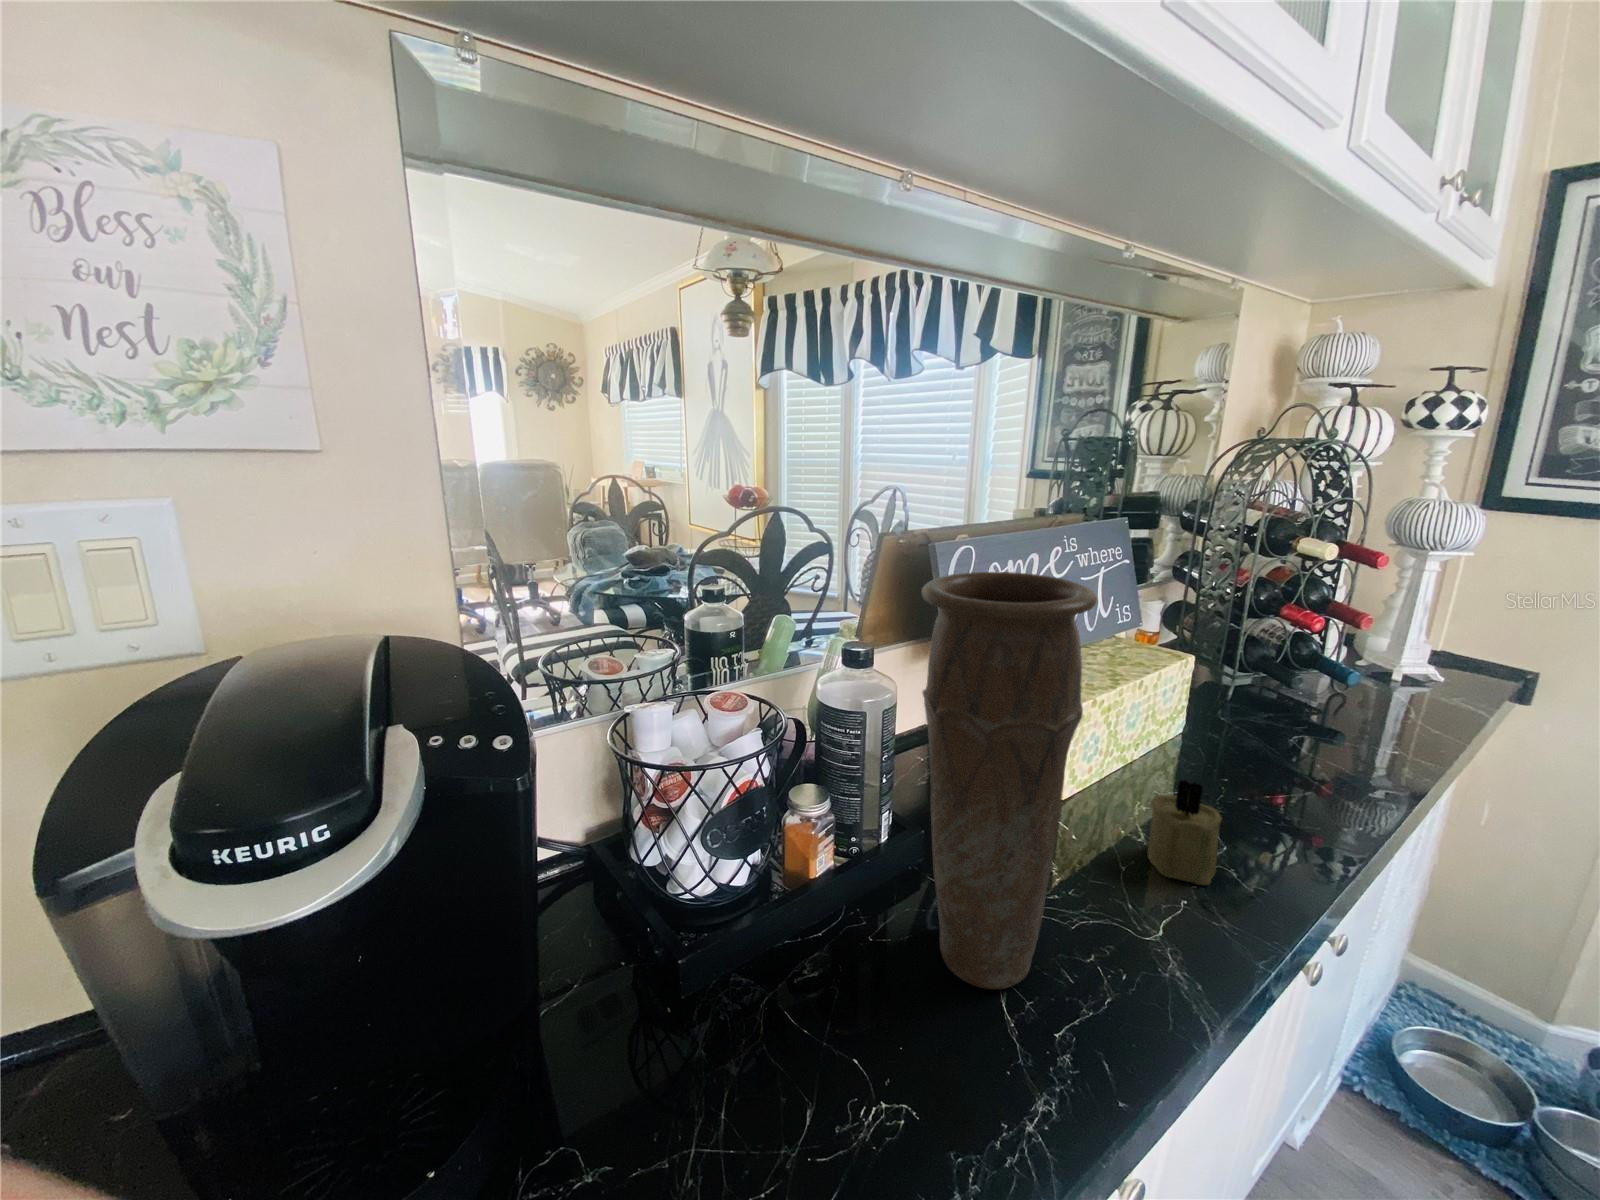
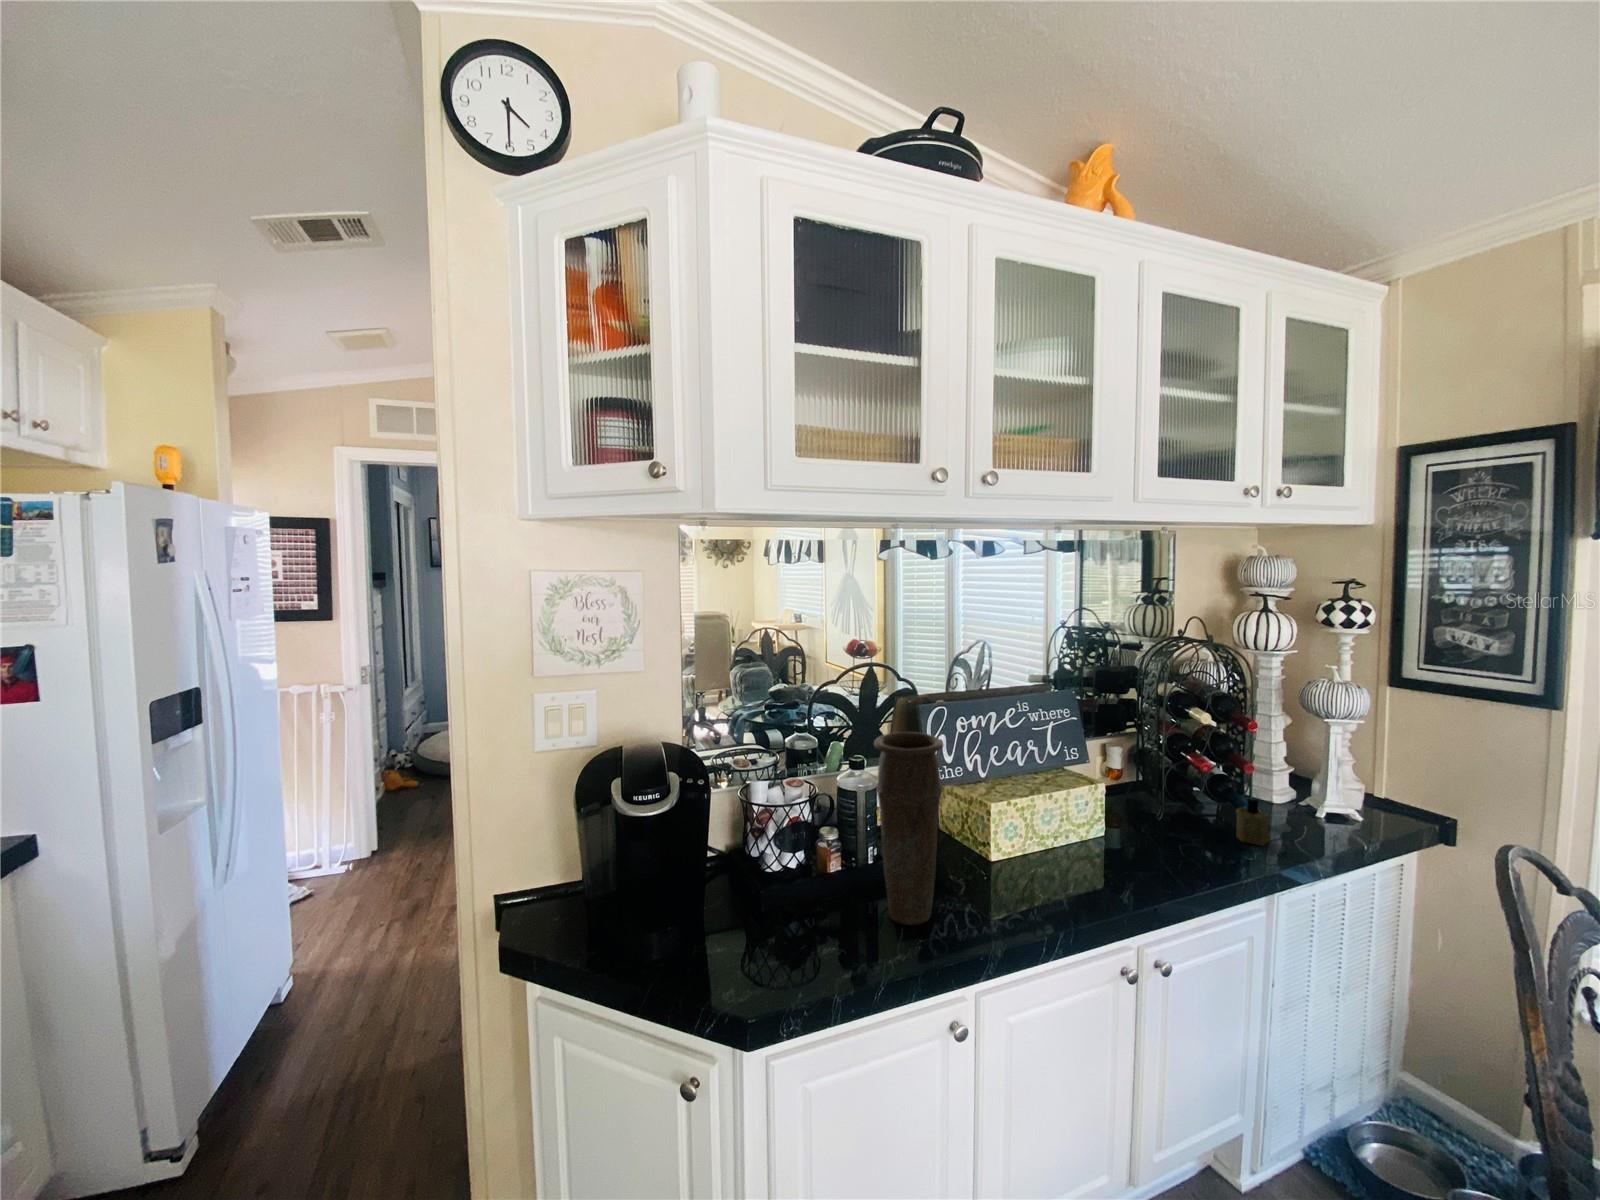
candle: present [1148,780,1221,885] -> present [1236,799,1271,846]

